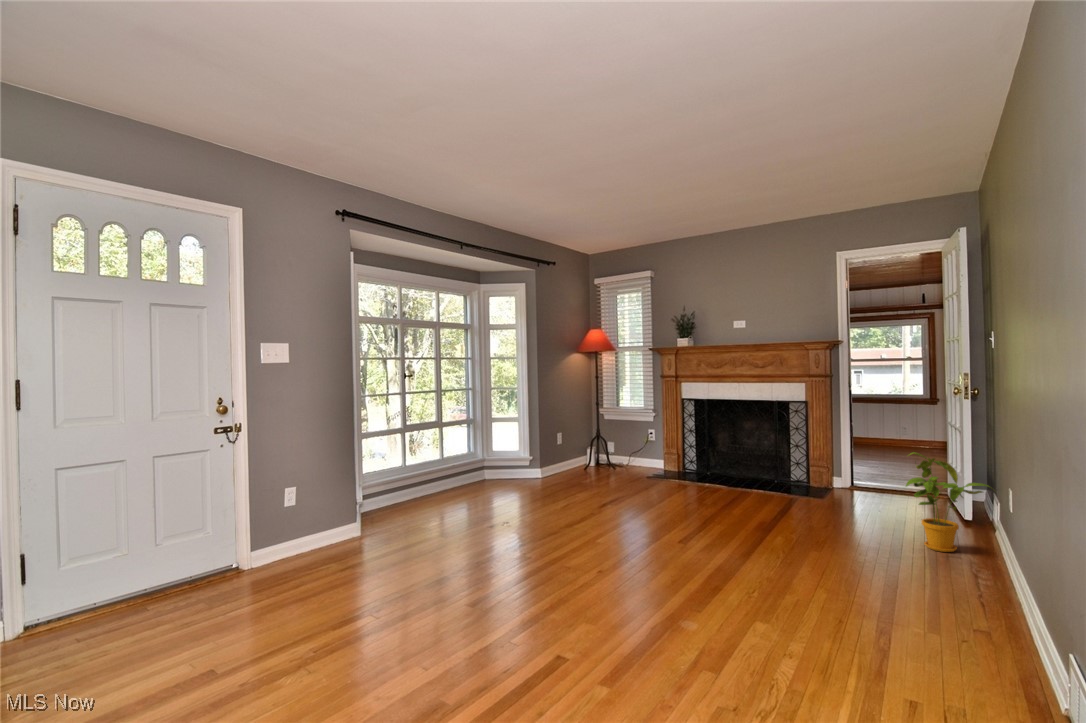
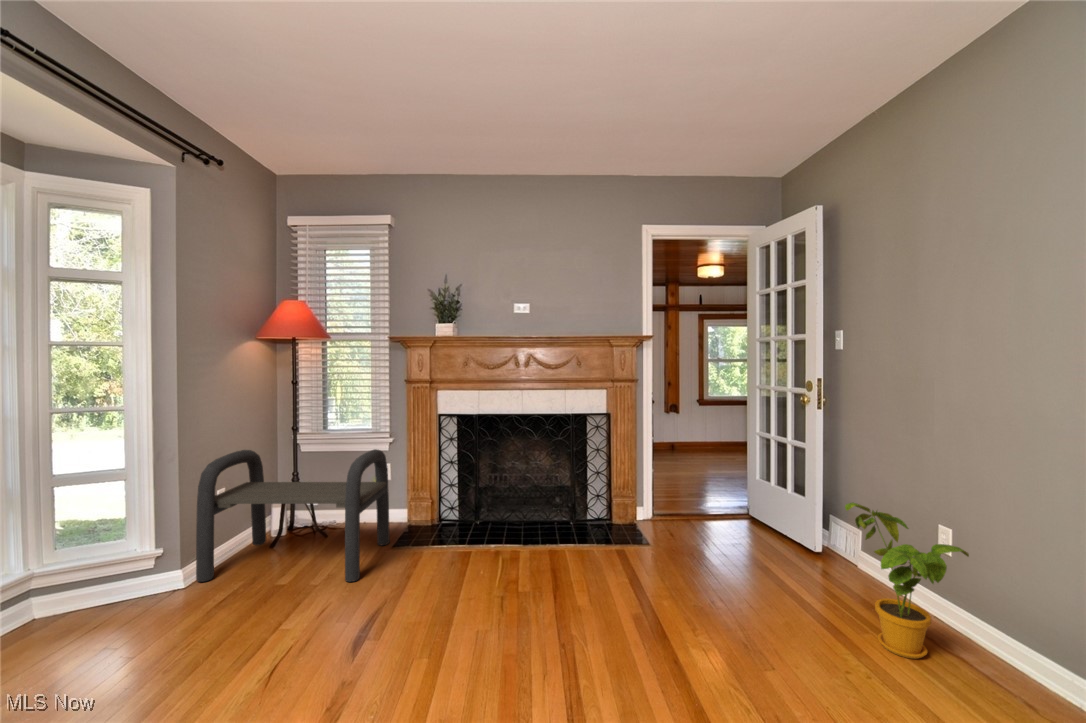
bench: none [553,413,650,484] -> present [196,449,390,582]

